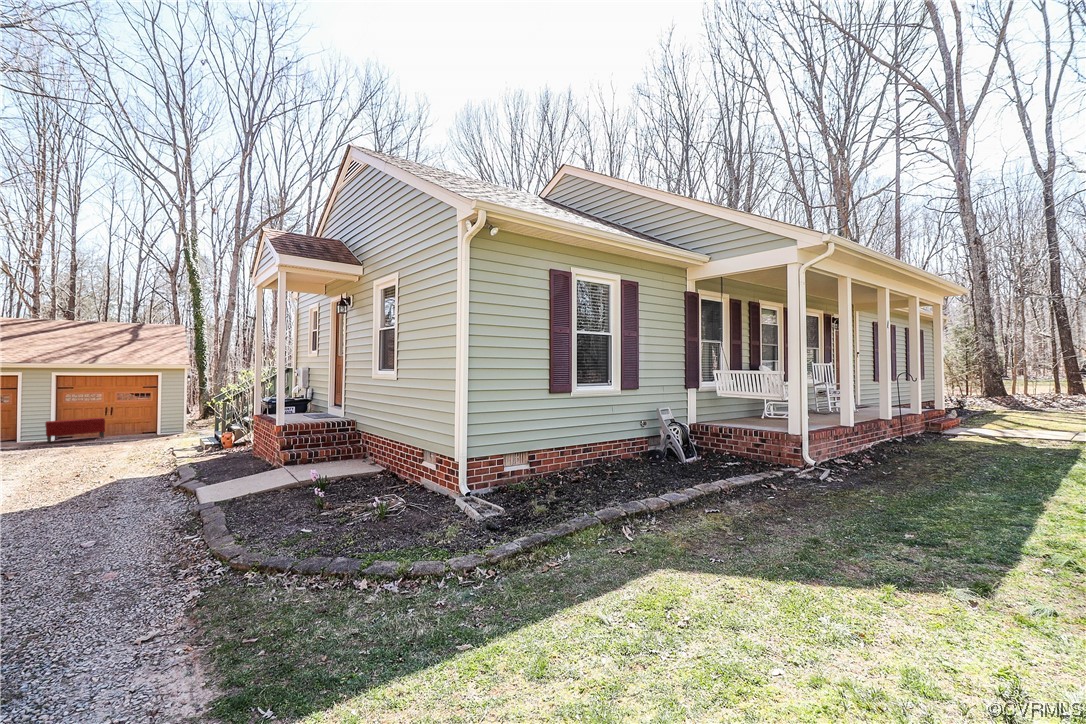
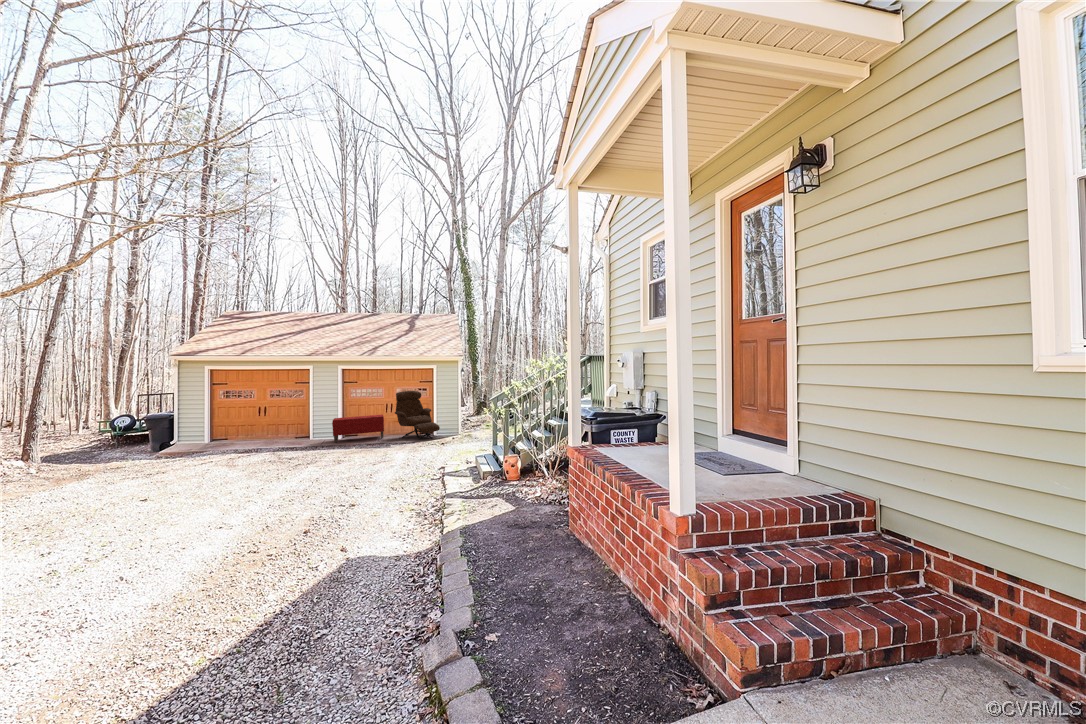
lounge chair: none [117,396,167,437] -> present [395,391,440,439]

